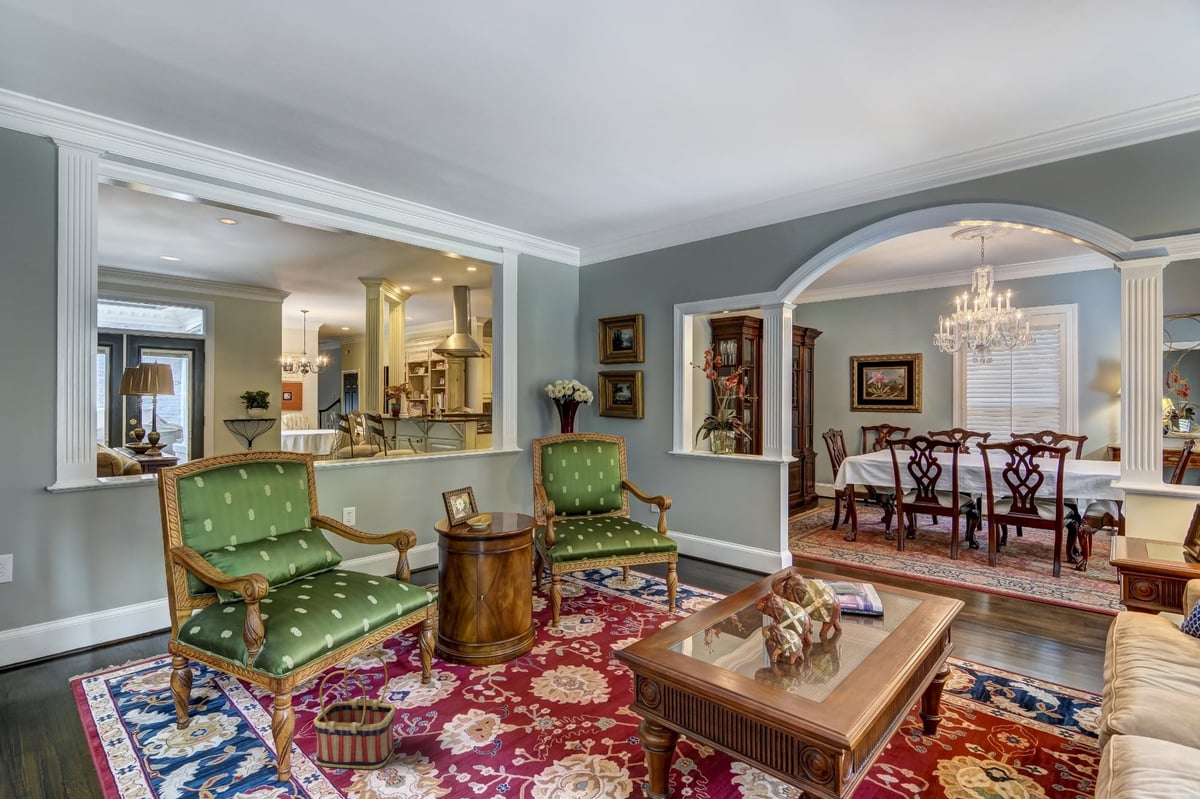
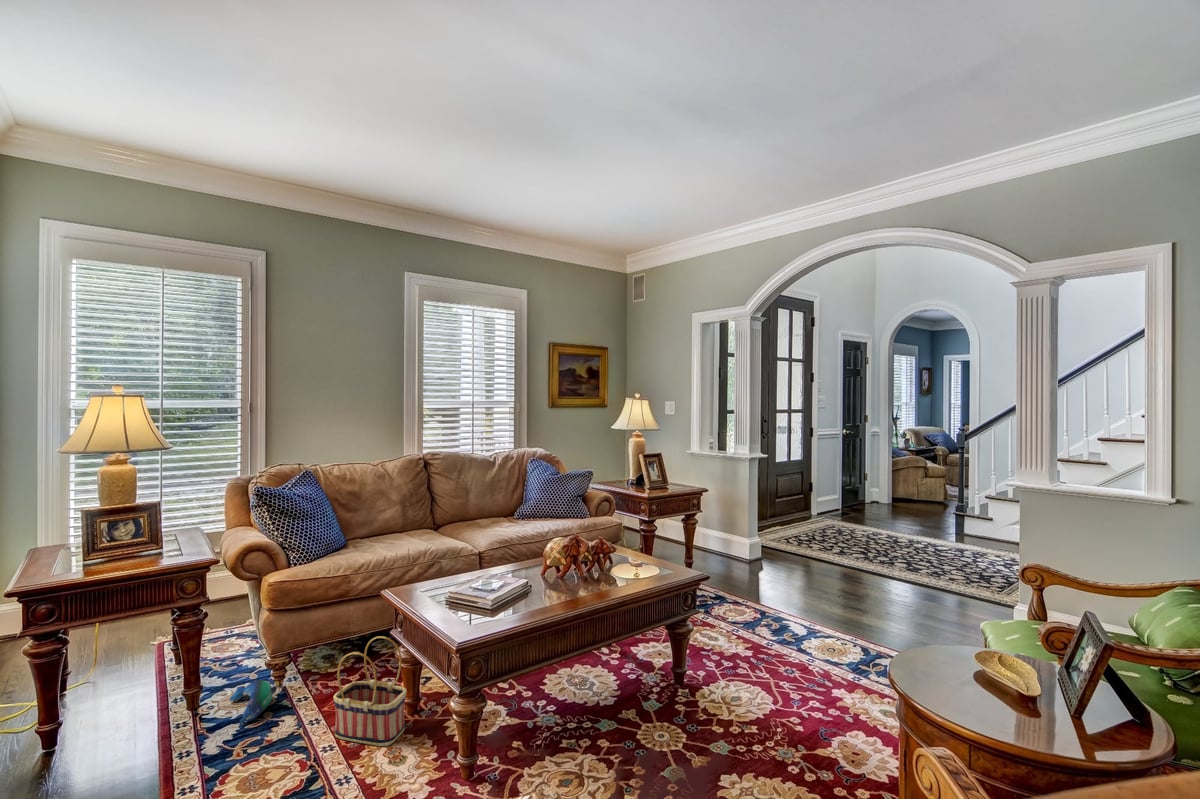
plush toy: none [179,711,238,763] -> present [230,680,277,725]

